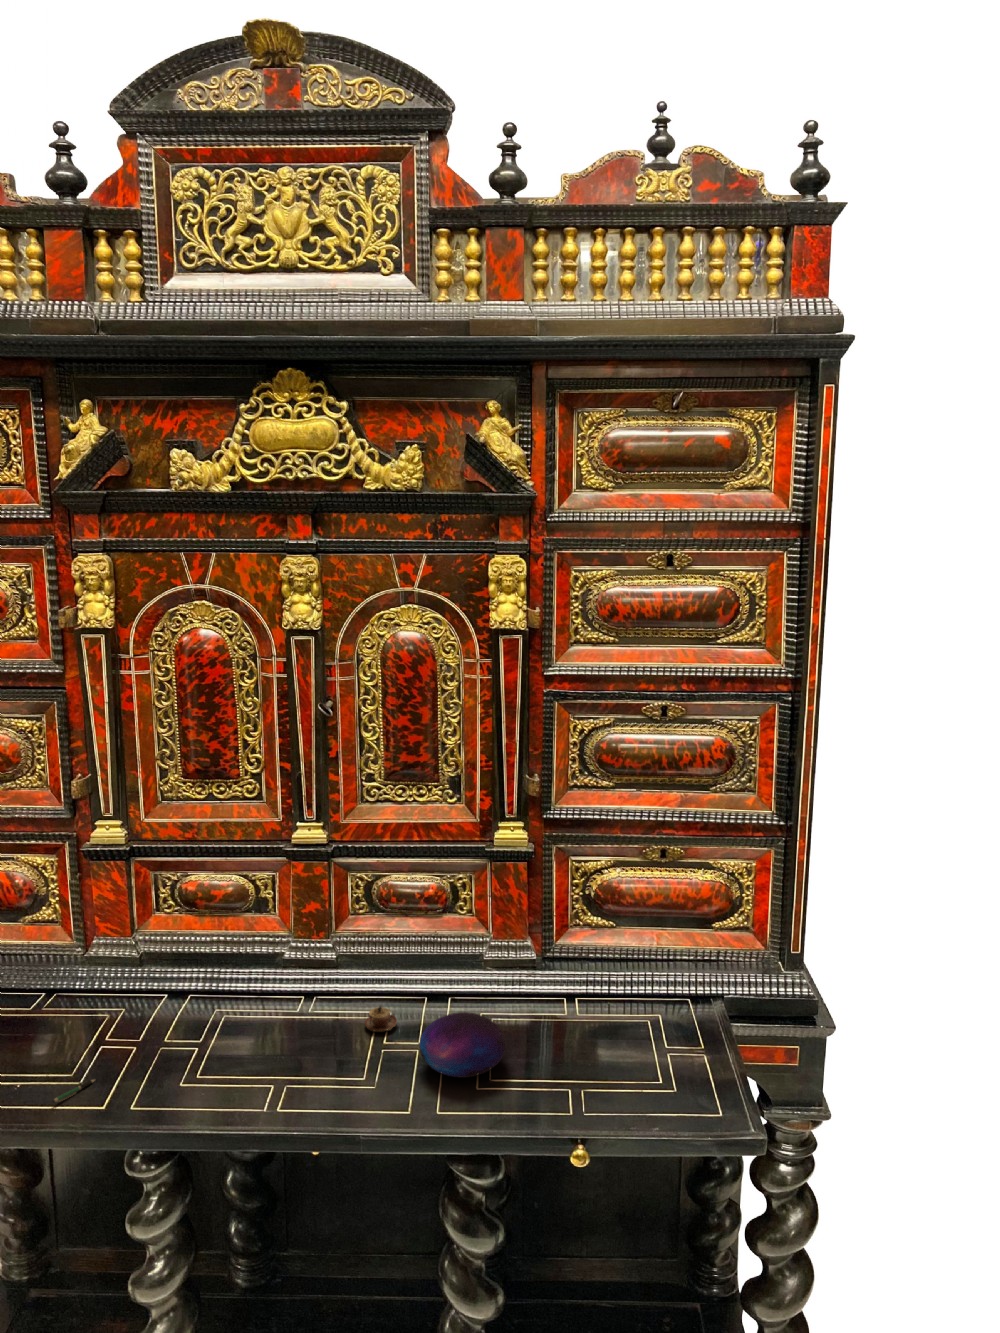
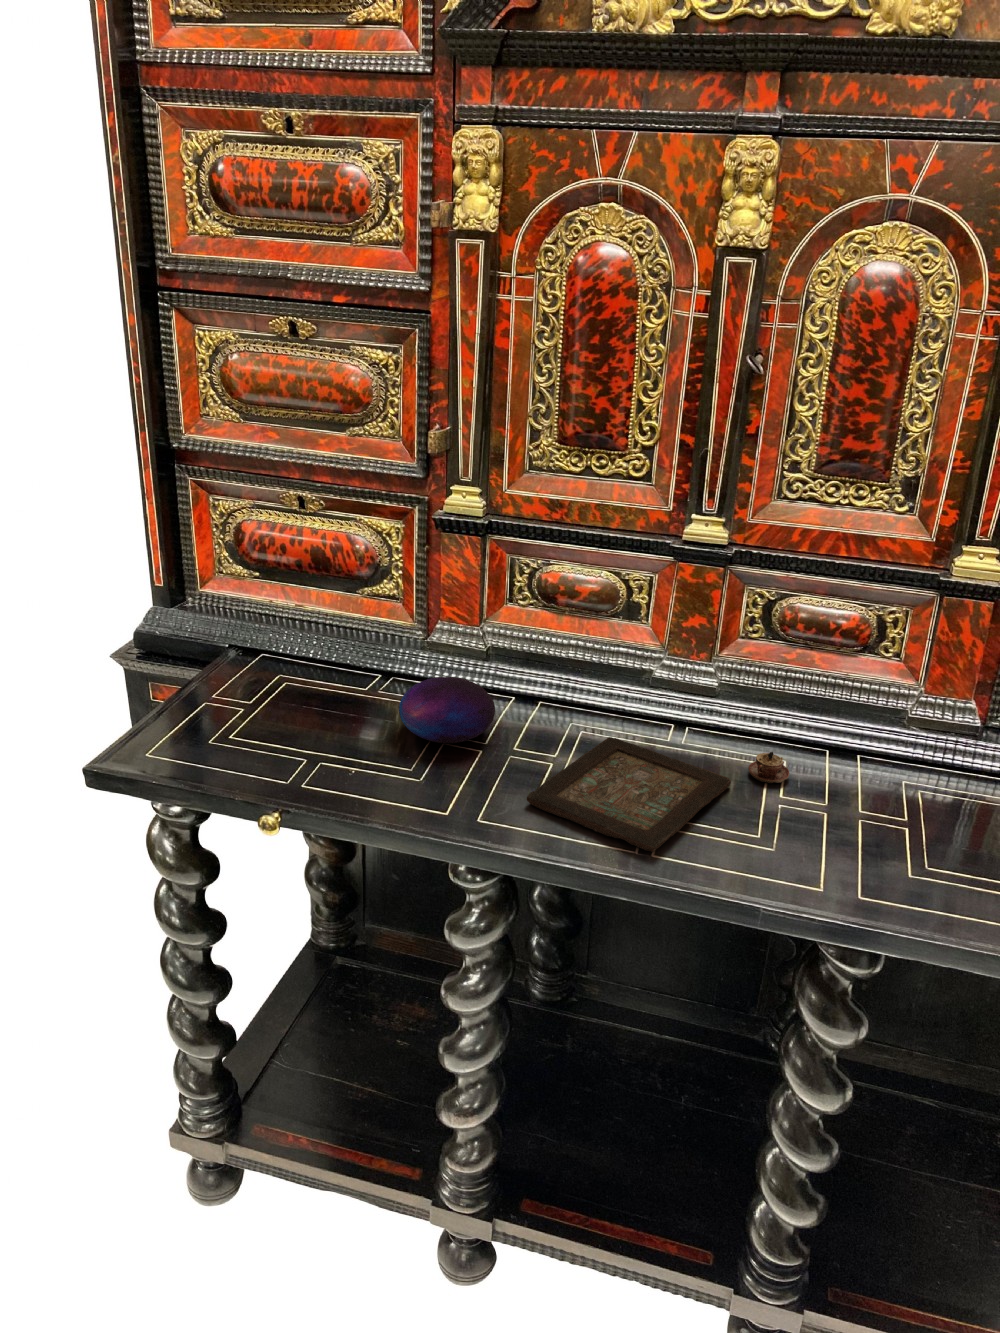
decorative orb: present [420,1012,506,1078] -> present [399,677,495,743]
decorative tray: none [177,1016,349,1108] -> present [527,737,731,852]
pen: present [53,1080,95,1102] -> none [388,777,434,796]

